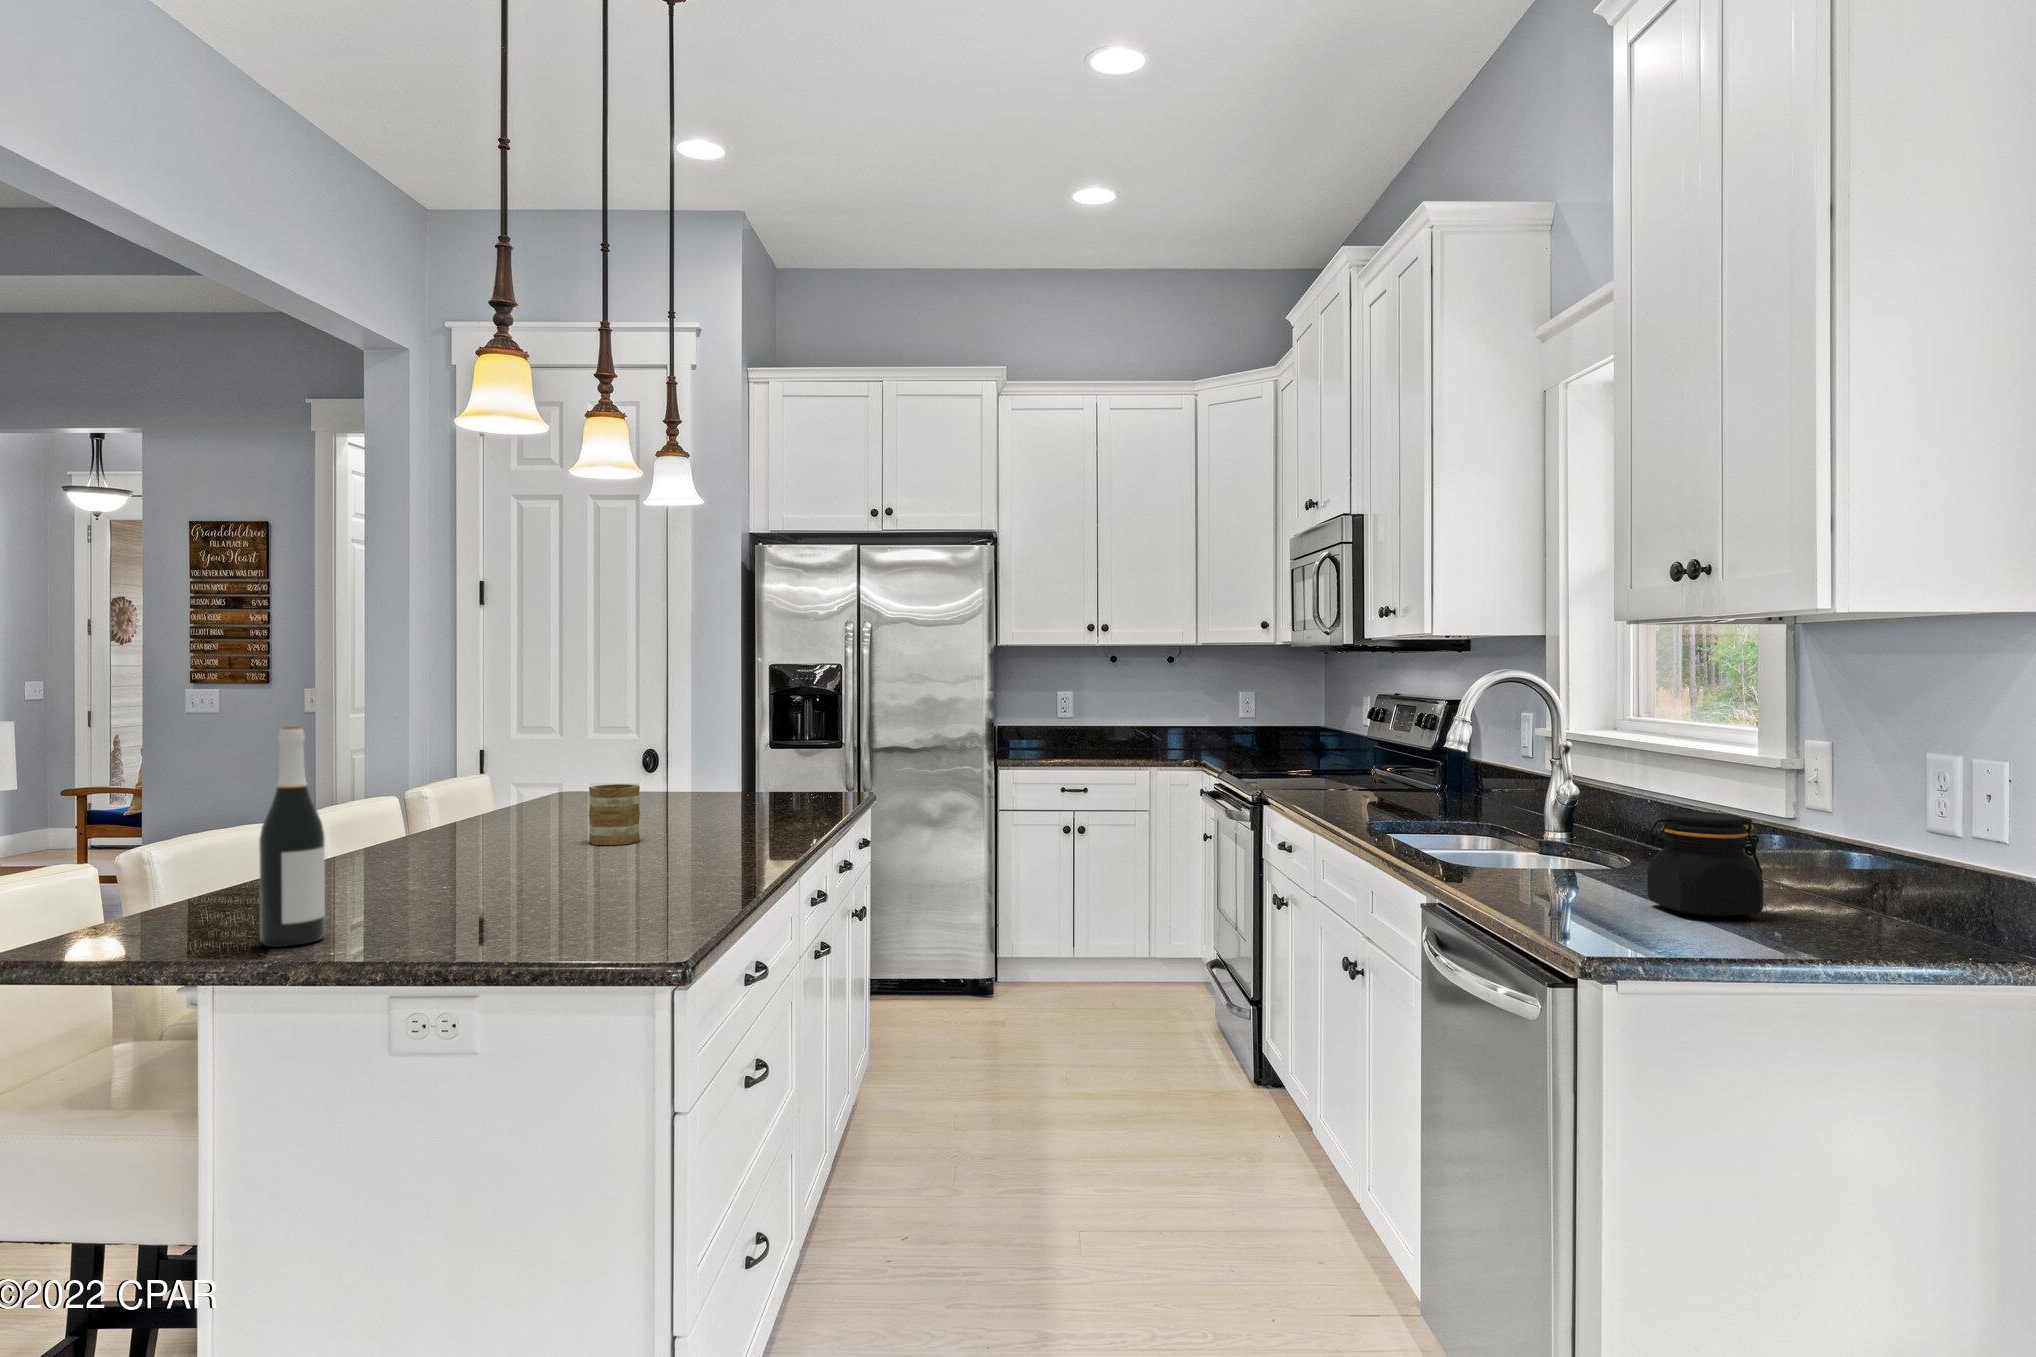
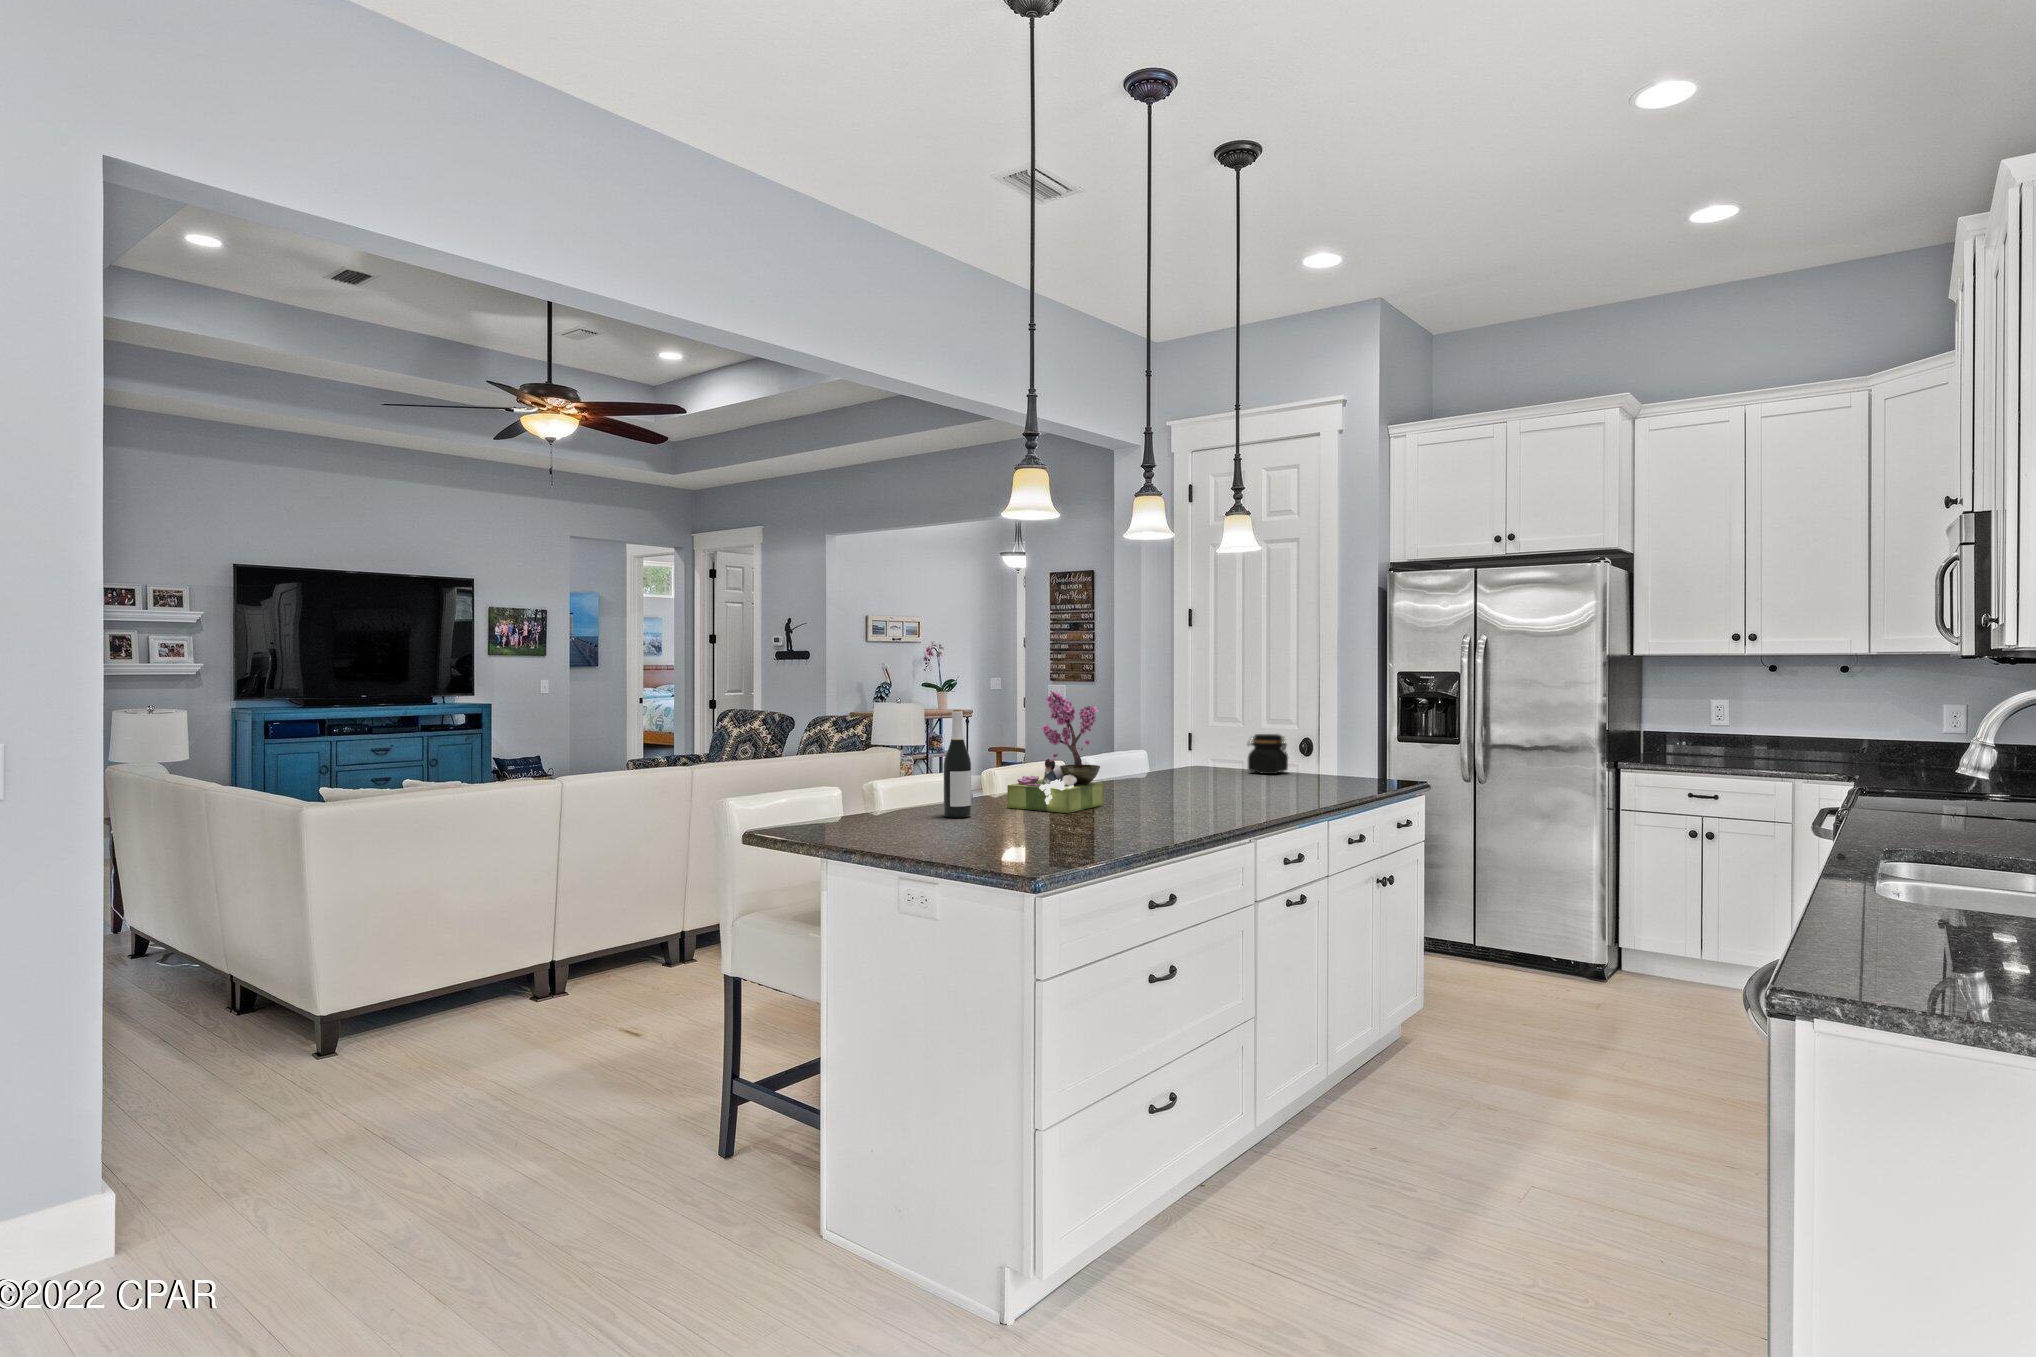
flower arrangement: none [370,685,542,907] -> present [1007,691,1103,813]
mug: present [589,784,640,845] -> none [1165,755,1196,794]
jar: present [1645,811,1763,917] -> present [1248,734,1288,774]

